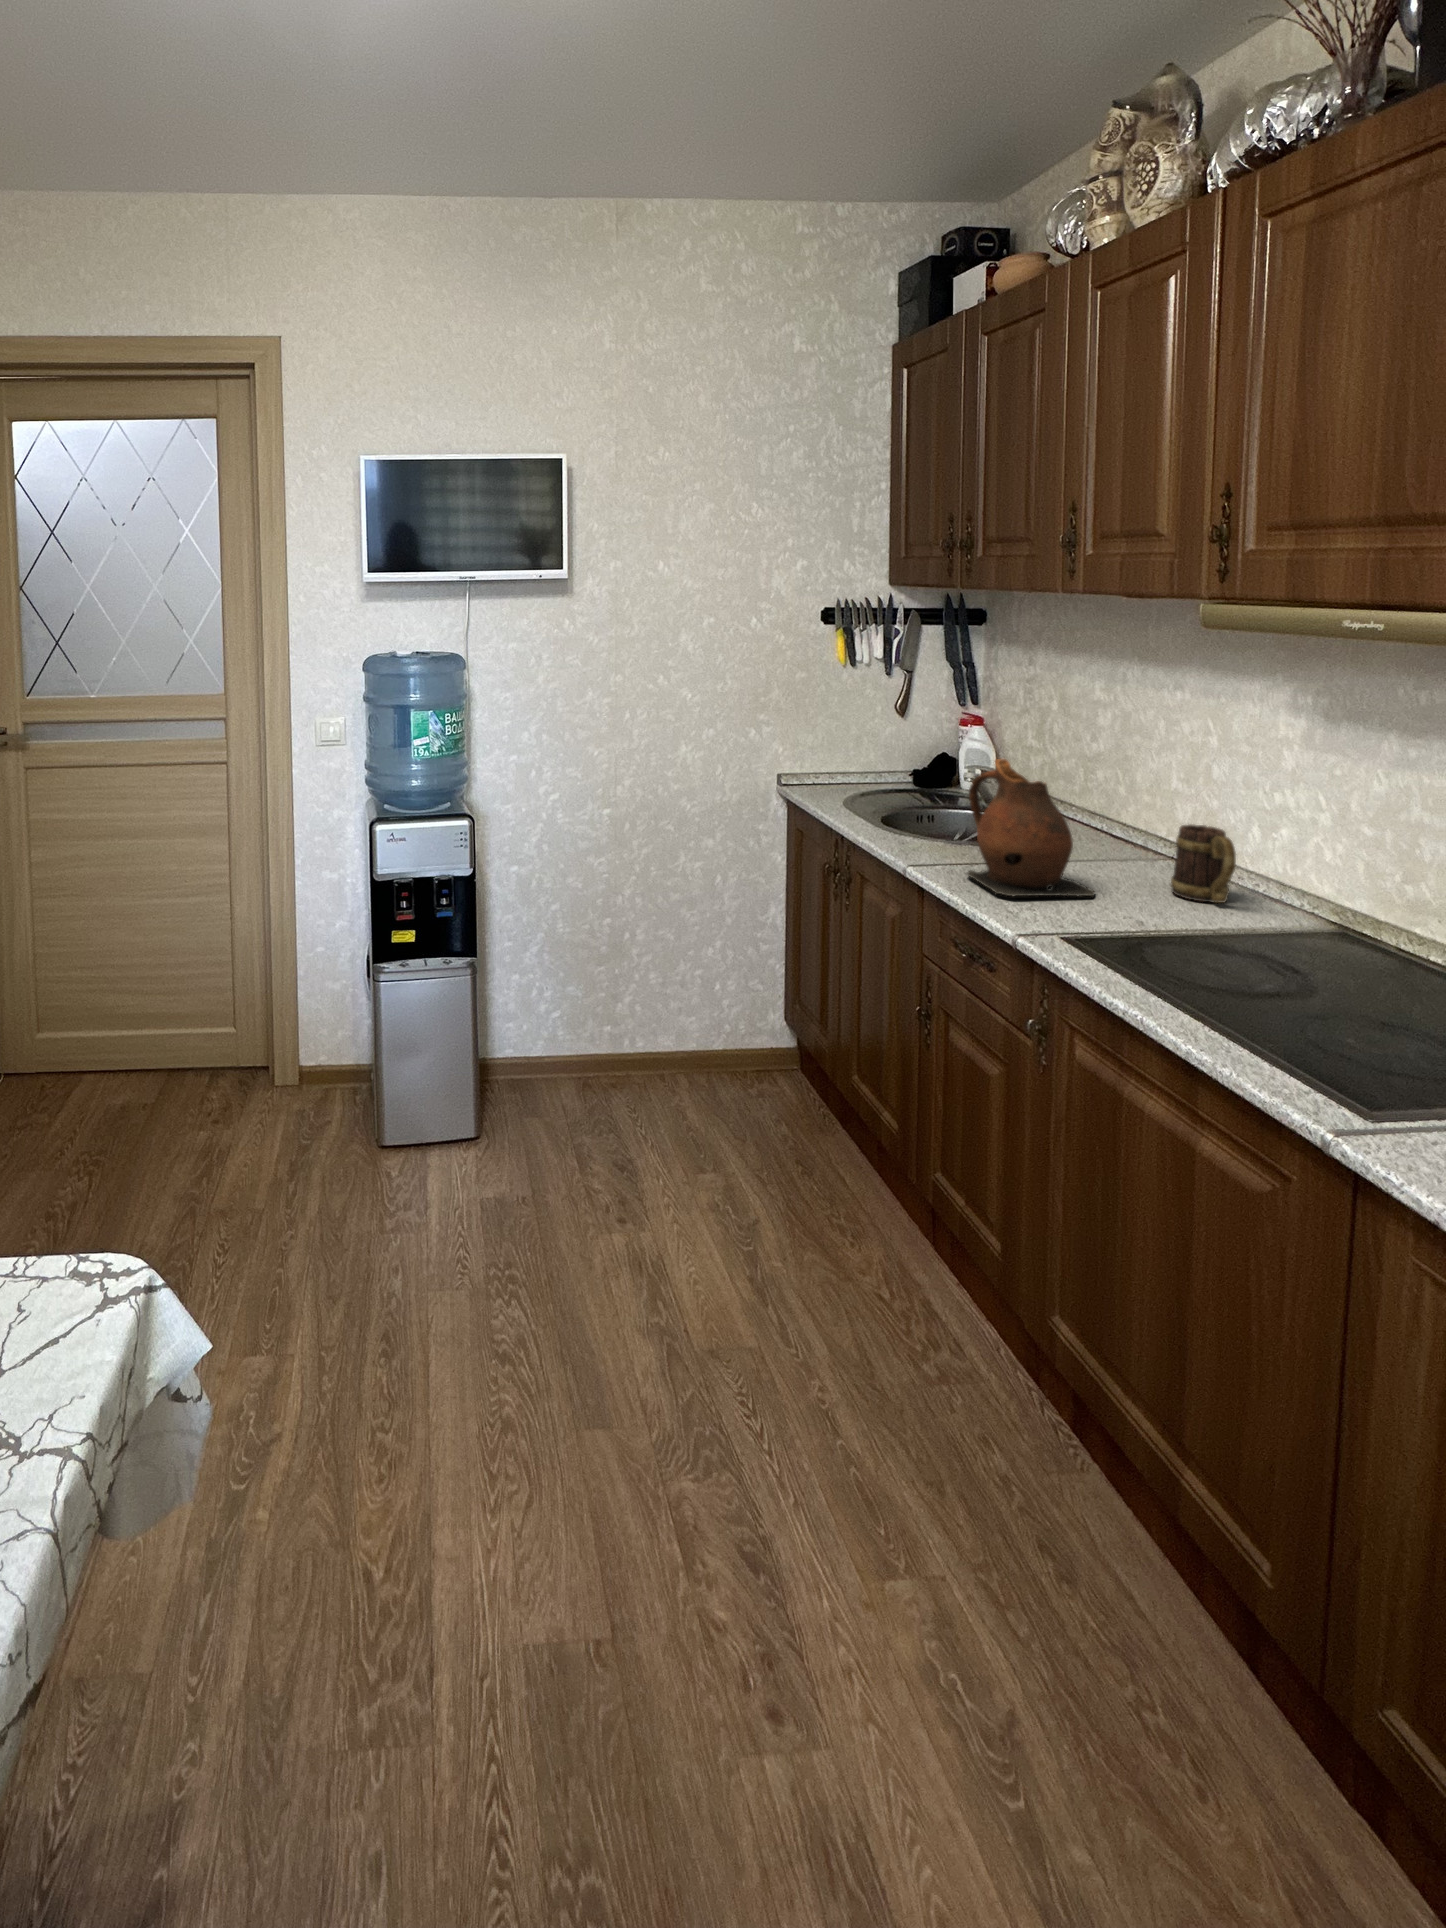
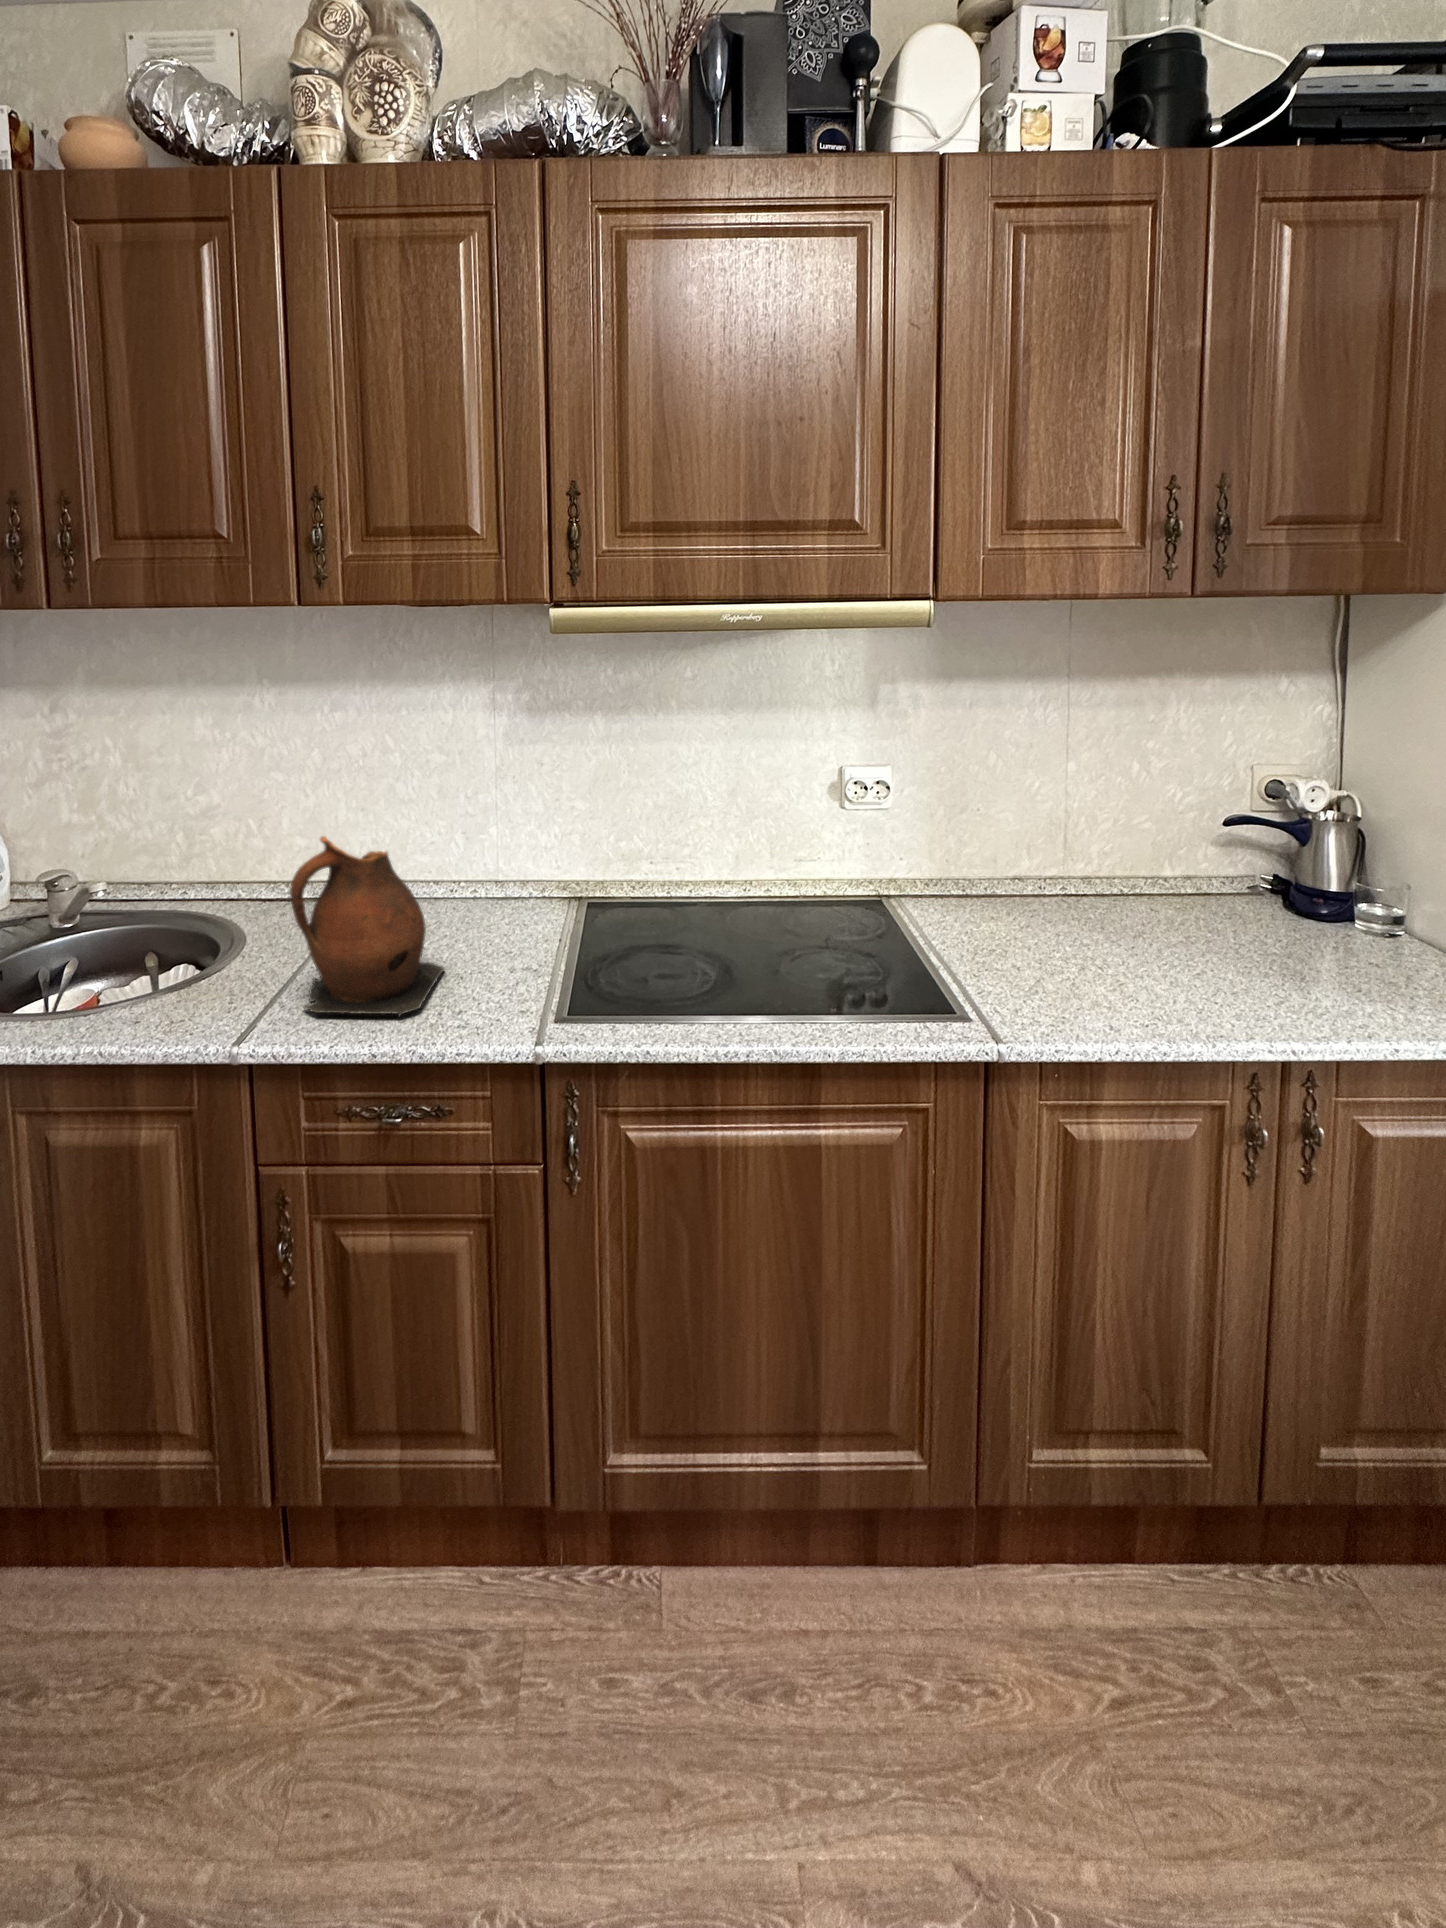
mug: present [1171,825,1236,903] -> none [446,846,522,932]

